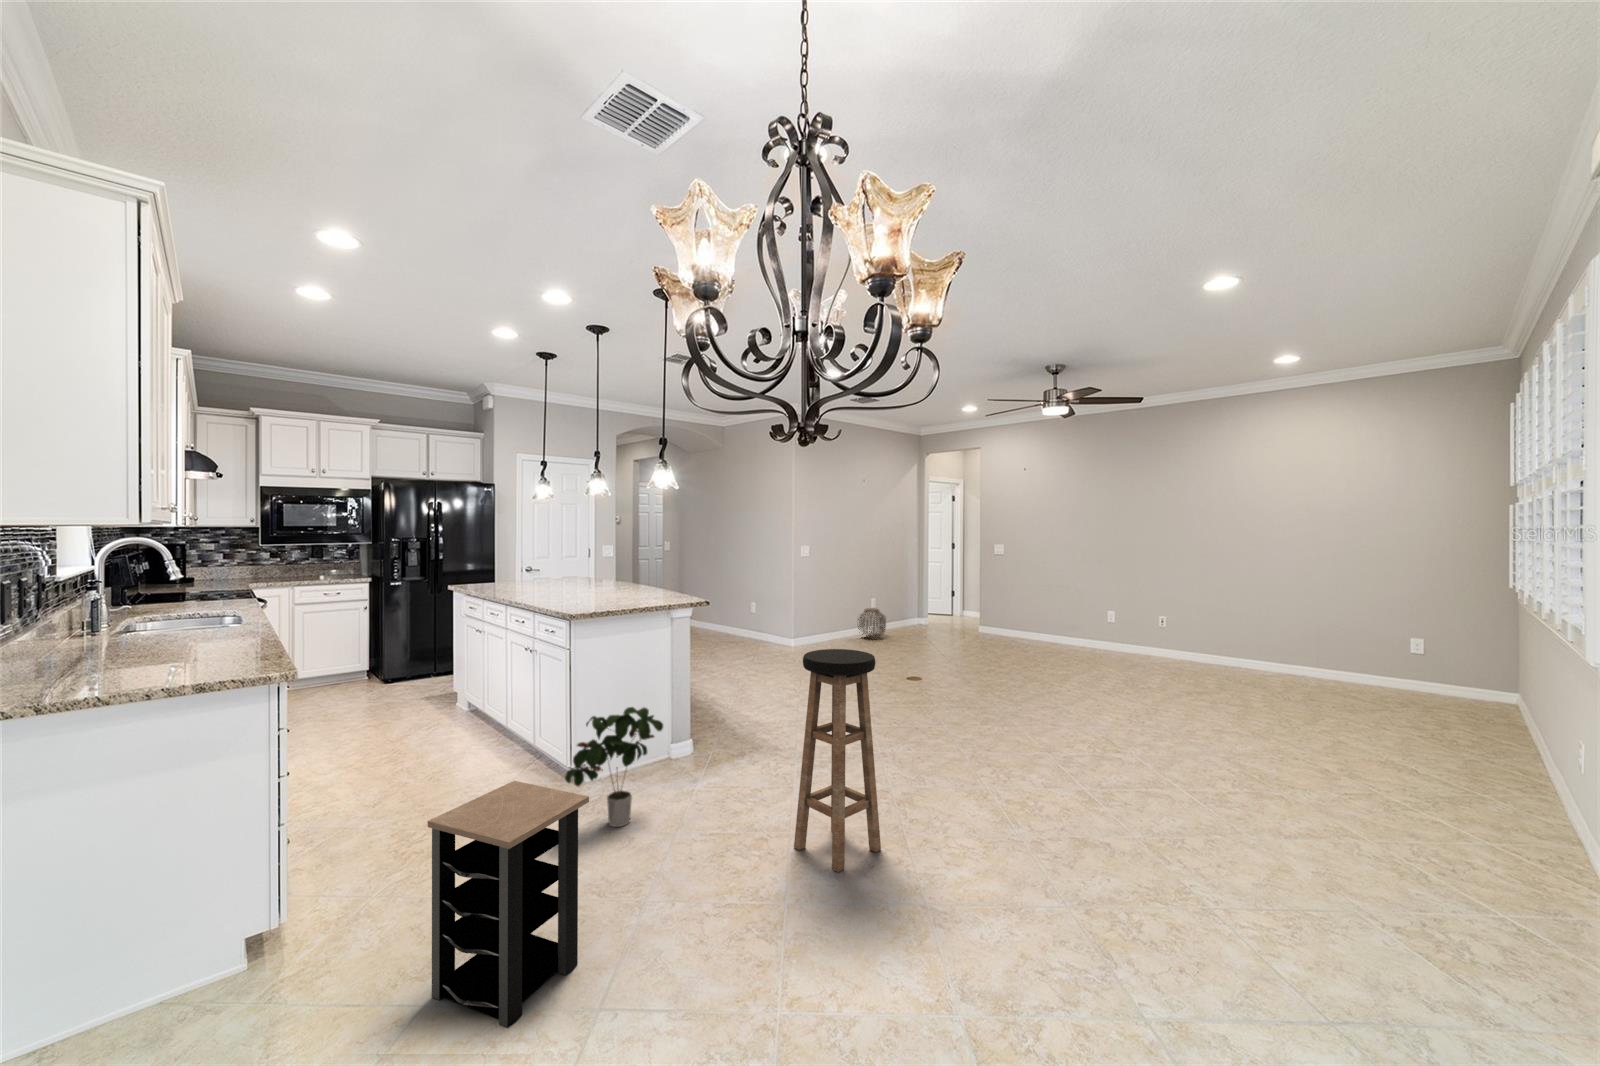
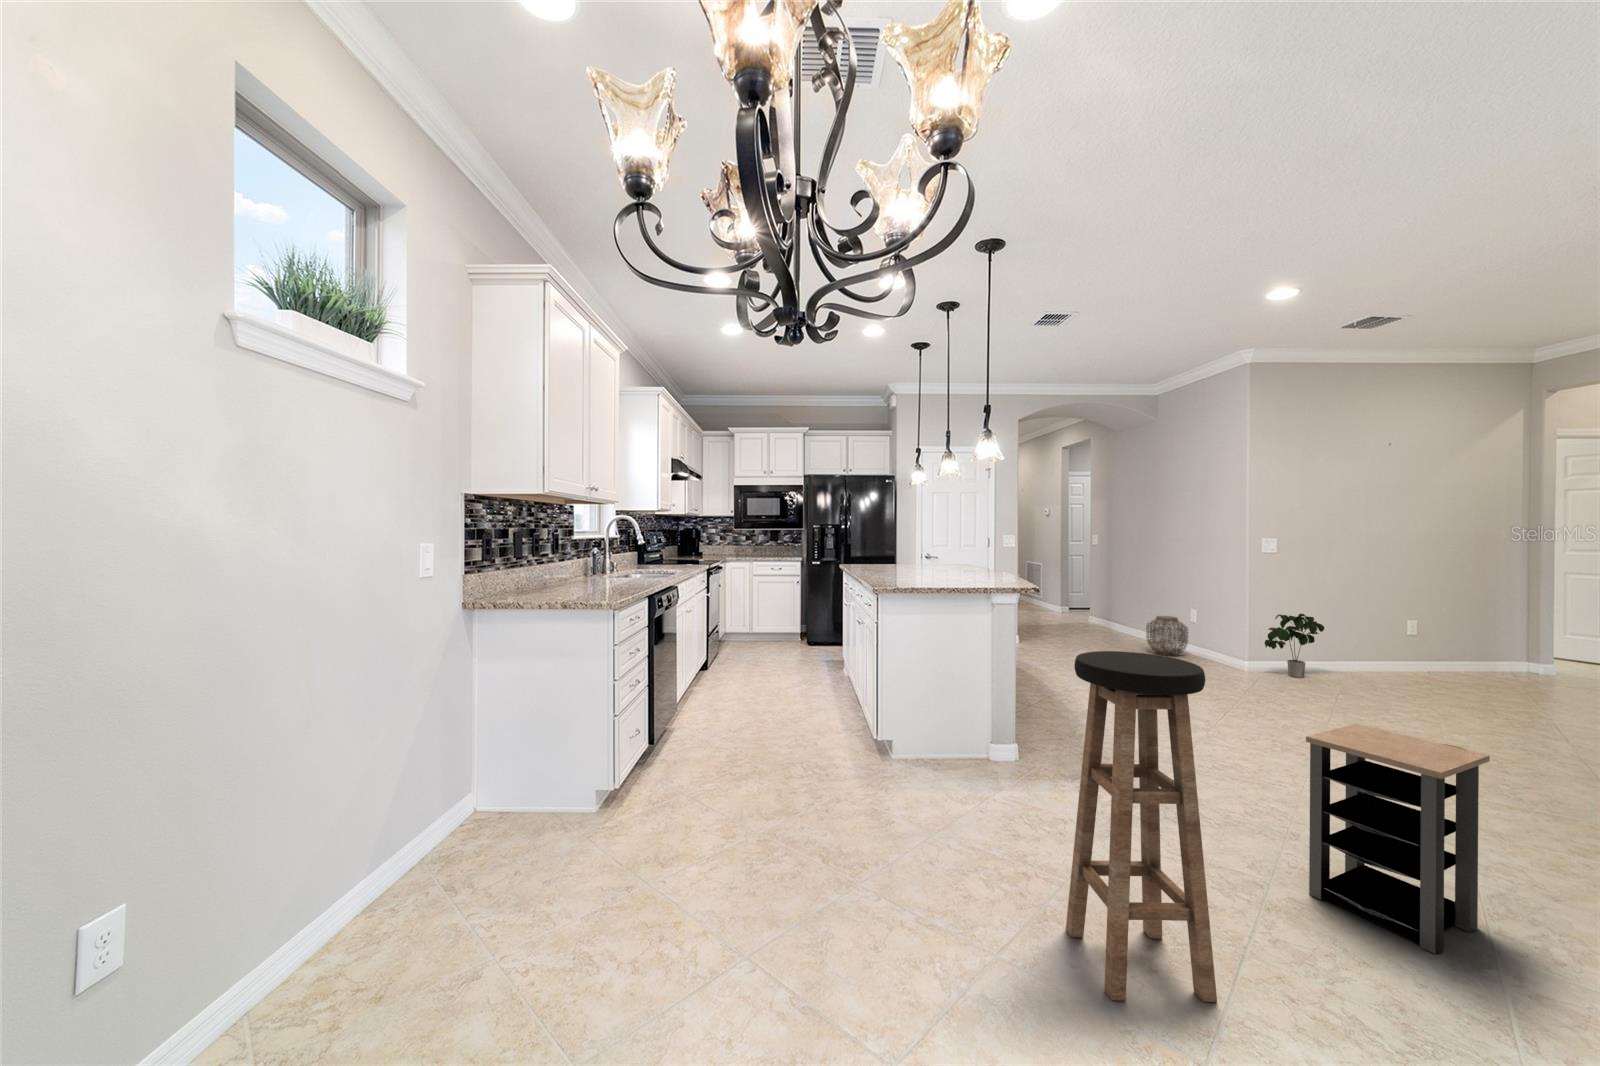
woven basket: present [858,608,886,640] -> present [1146,616,1188,656]
potted plant: present [565,707,663,827] -> present [1265,614,1324,678]
side table: present [428,781,589,1028] -> present [1306,724,1490,954]

